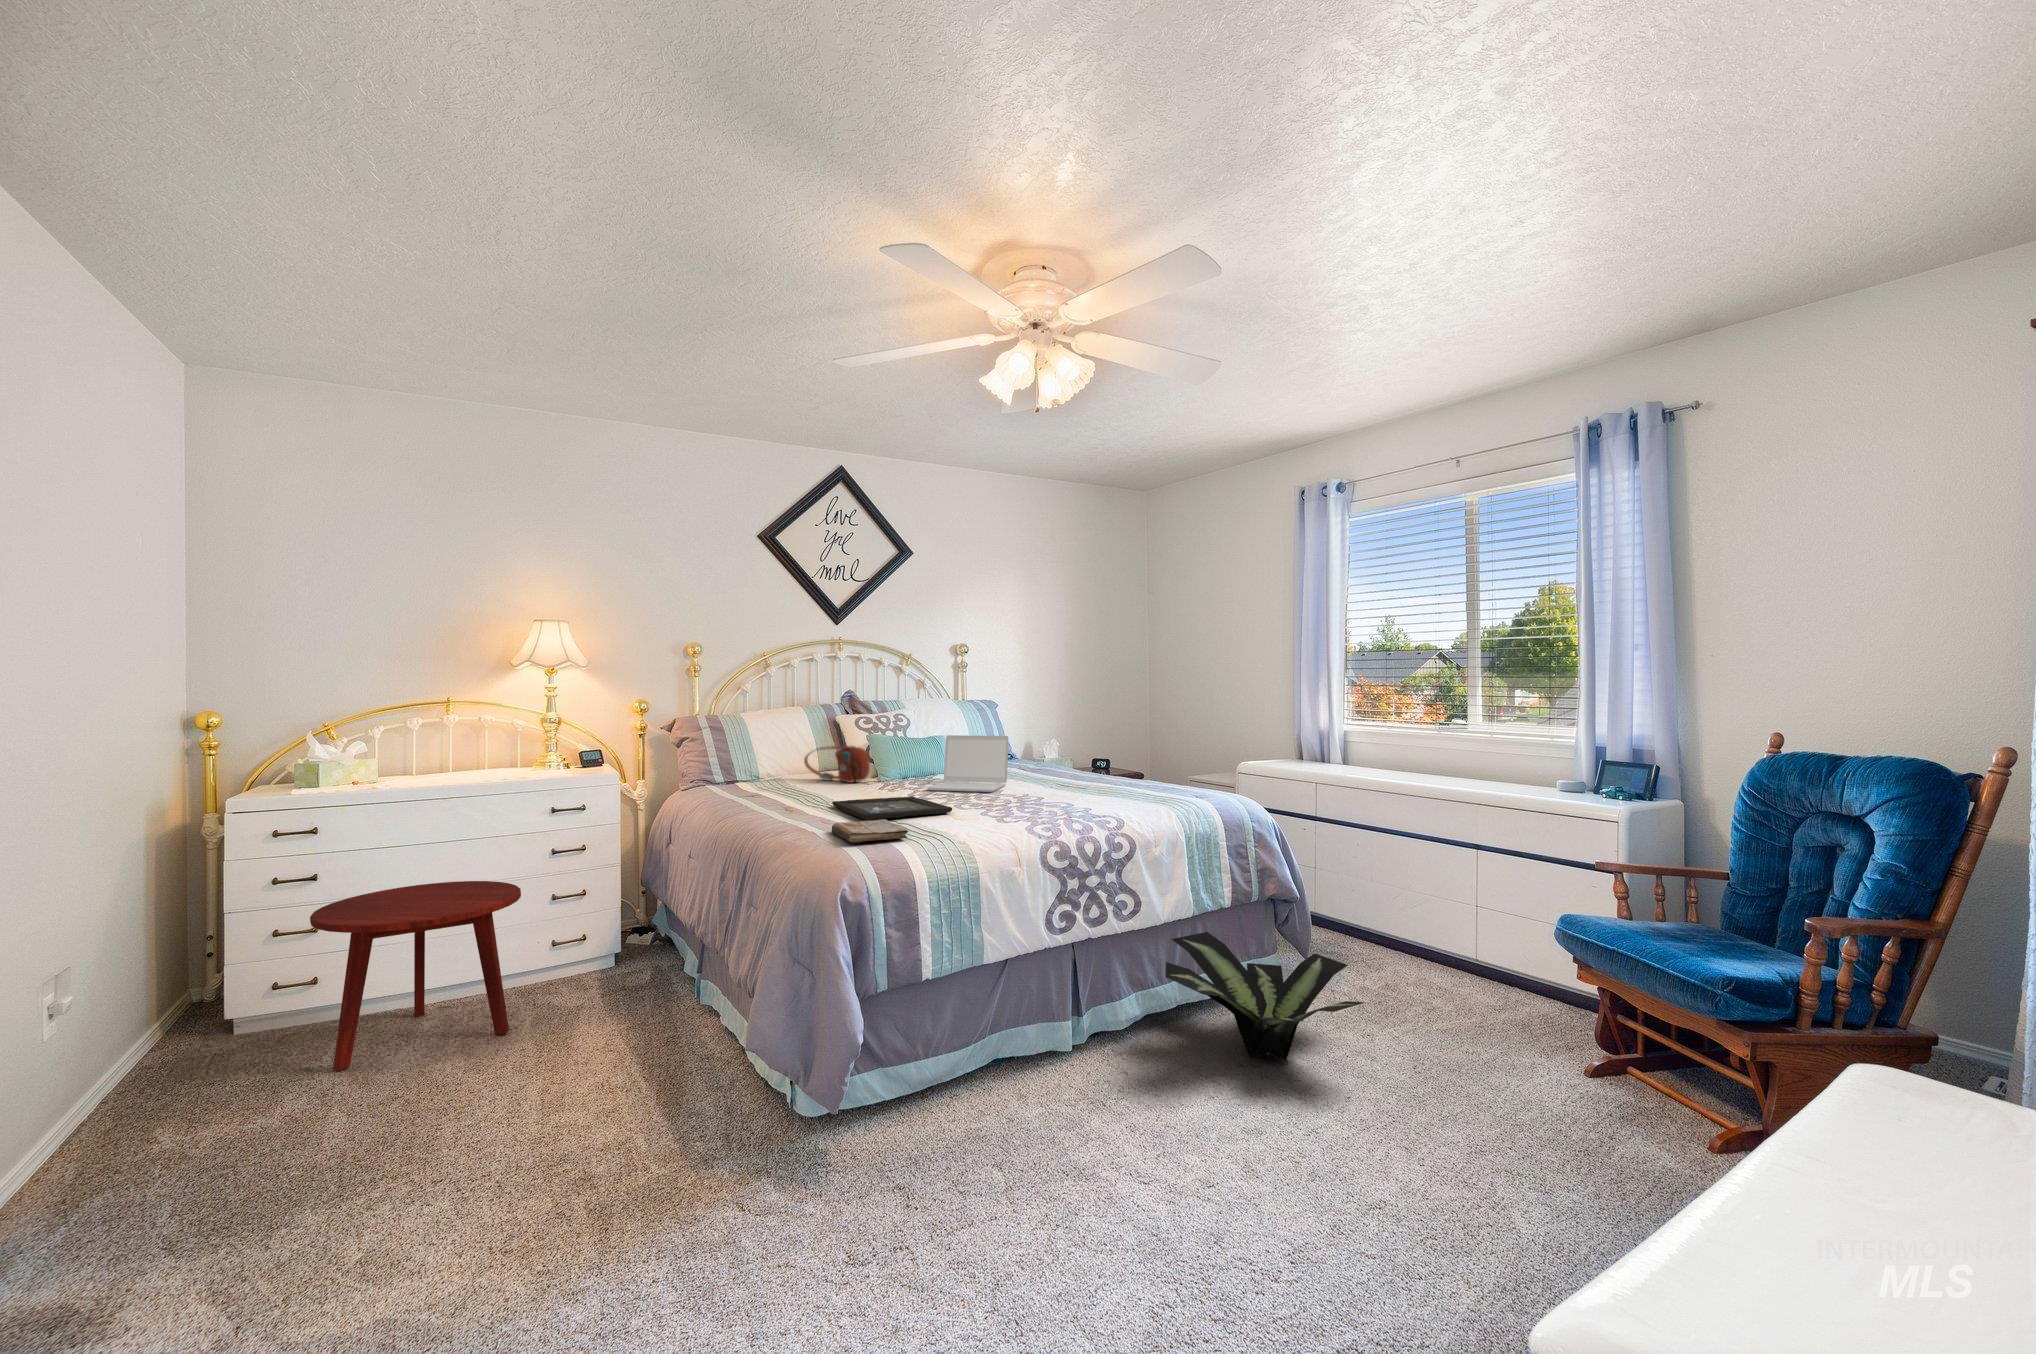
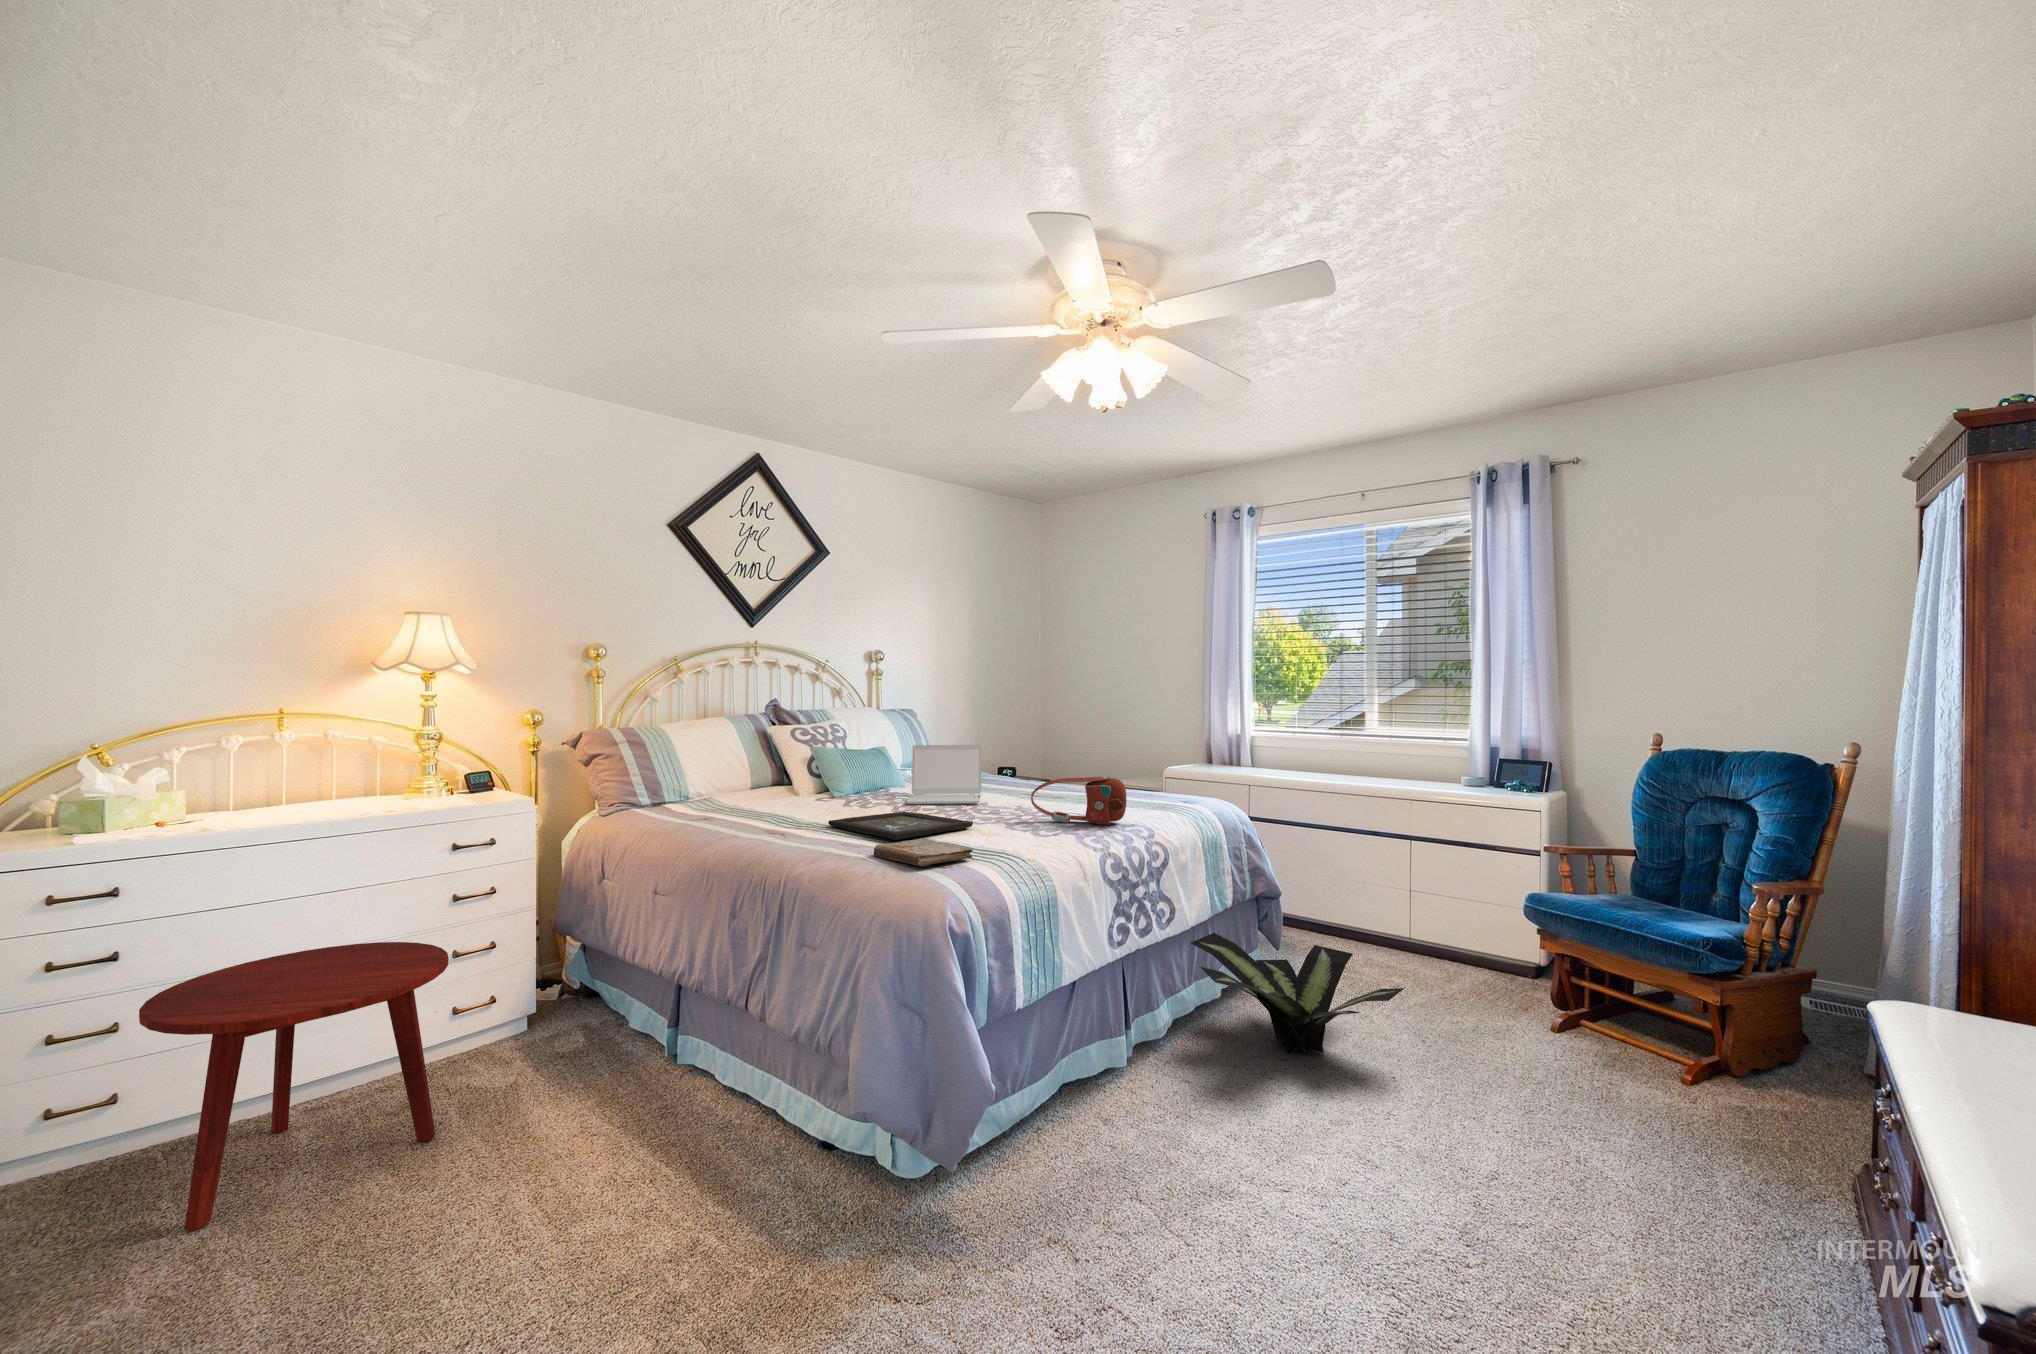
handbag: present [804,746,870,783] -> present [1031,776,1127,825]

